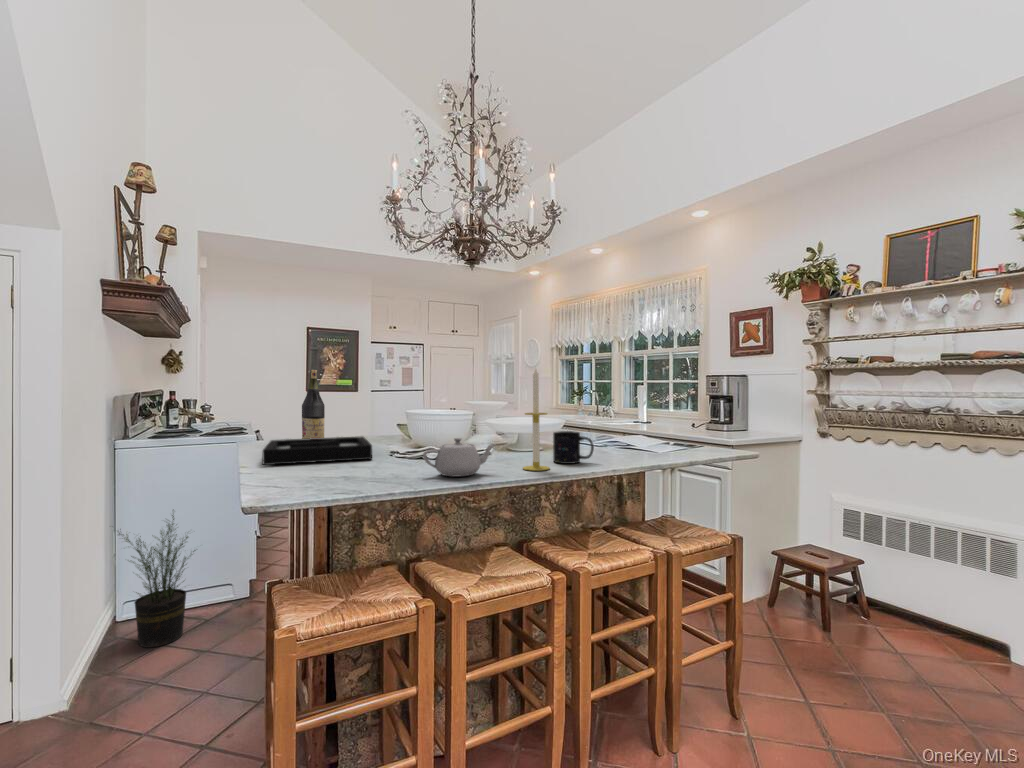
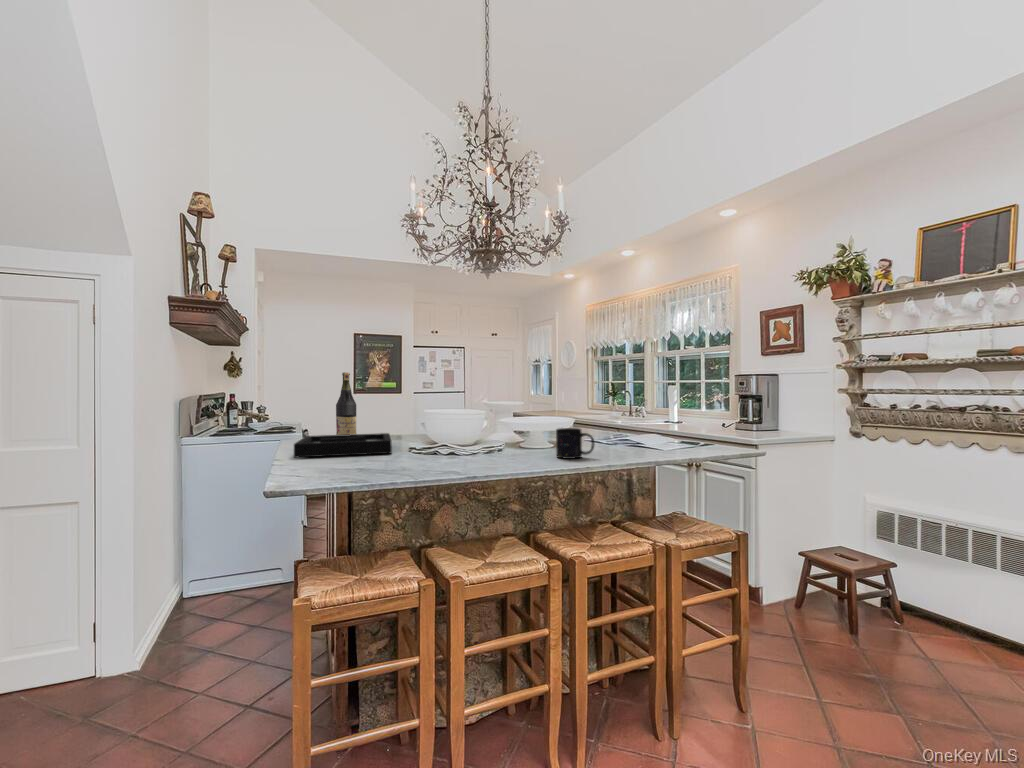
candle: present [523,368,549,471] -> none [524,367,549,464]
teapot: present [423,438,495,476] -> none [428,433,497,469]
potted plant: present [119,515,196,647] -> none [172,498,255,621]

